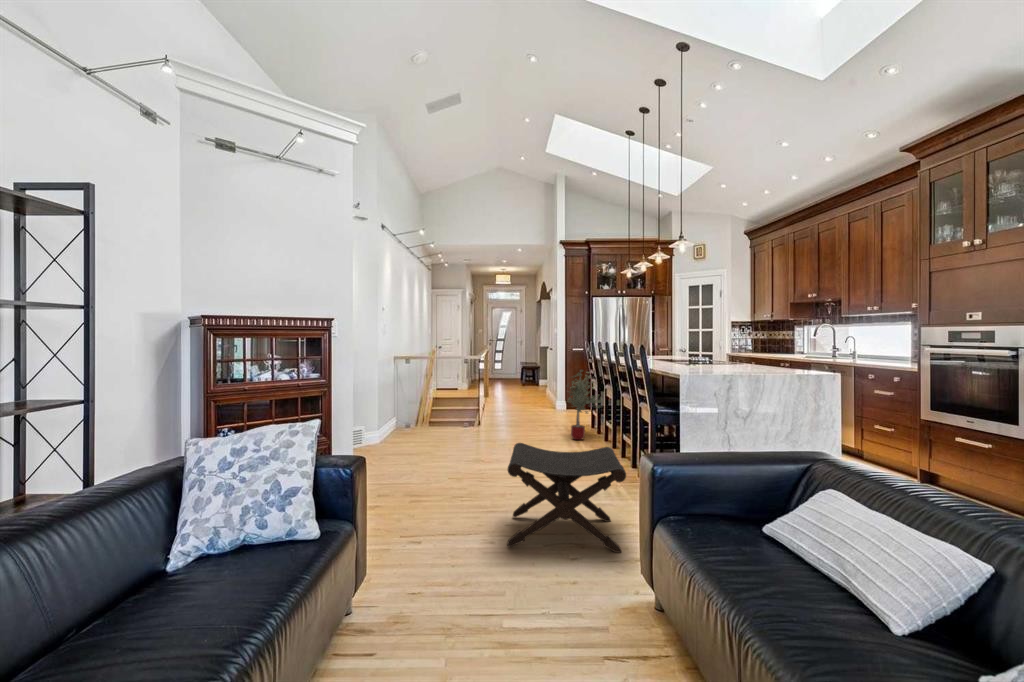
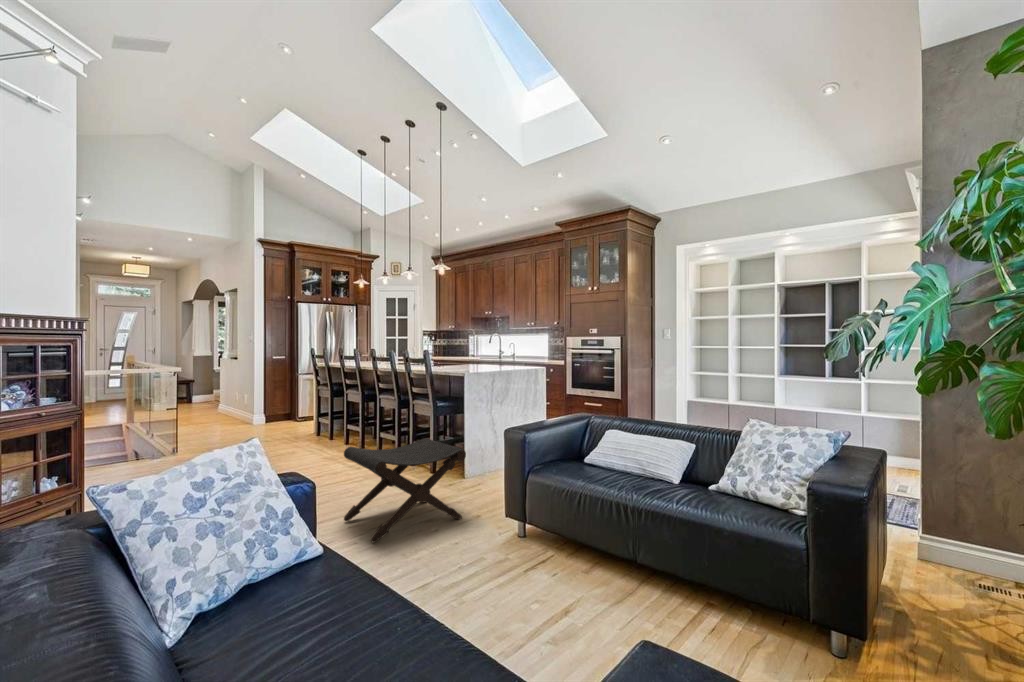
potted tree: present [568,370,603,440] -> none [306,376,348,449]

